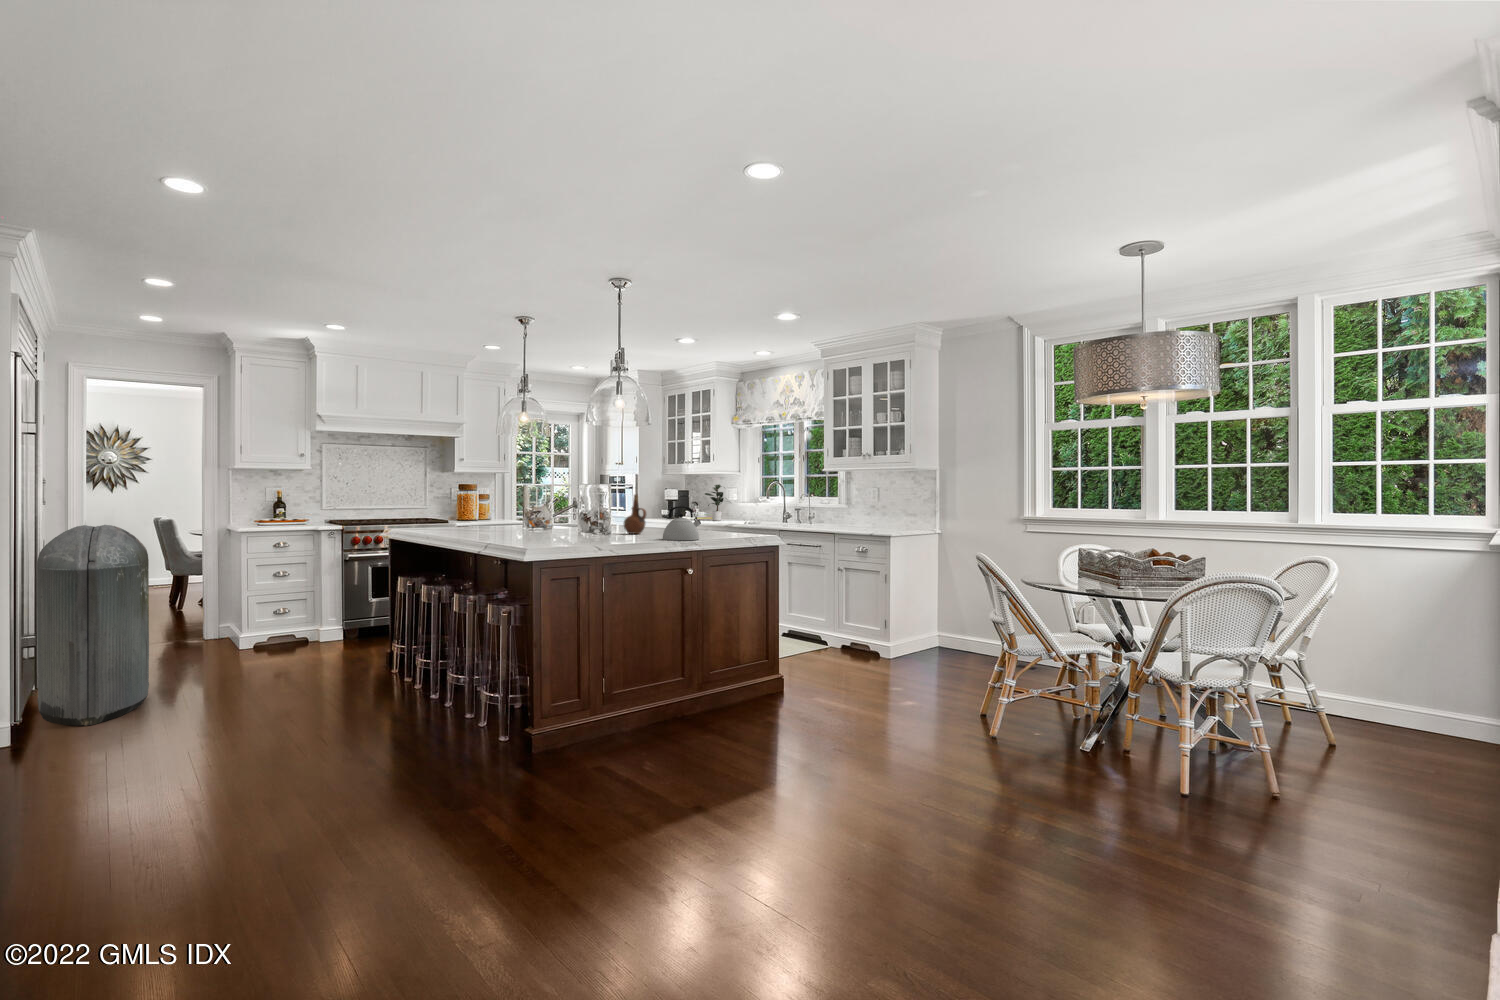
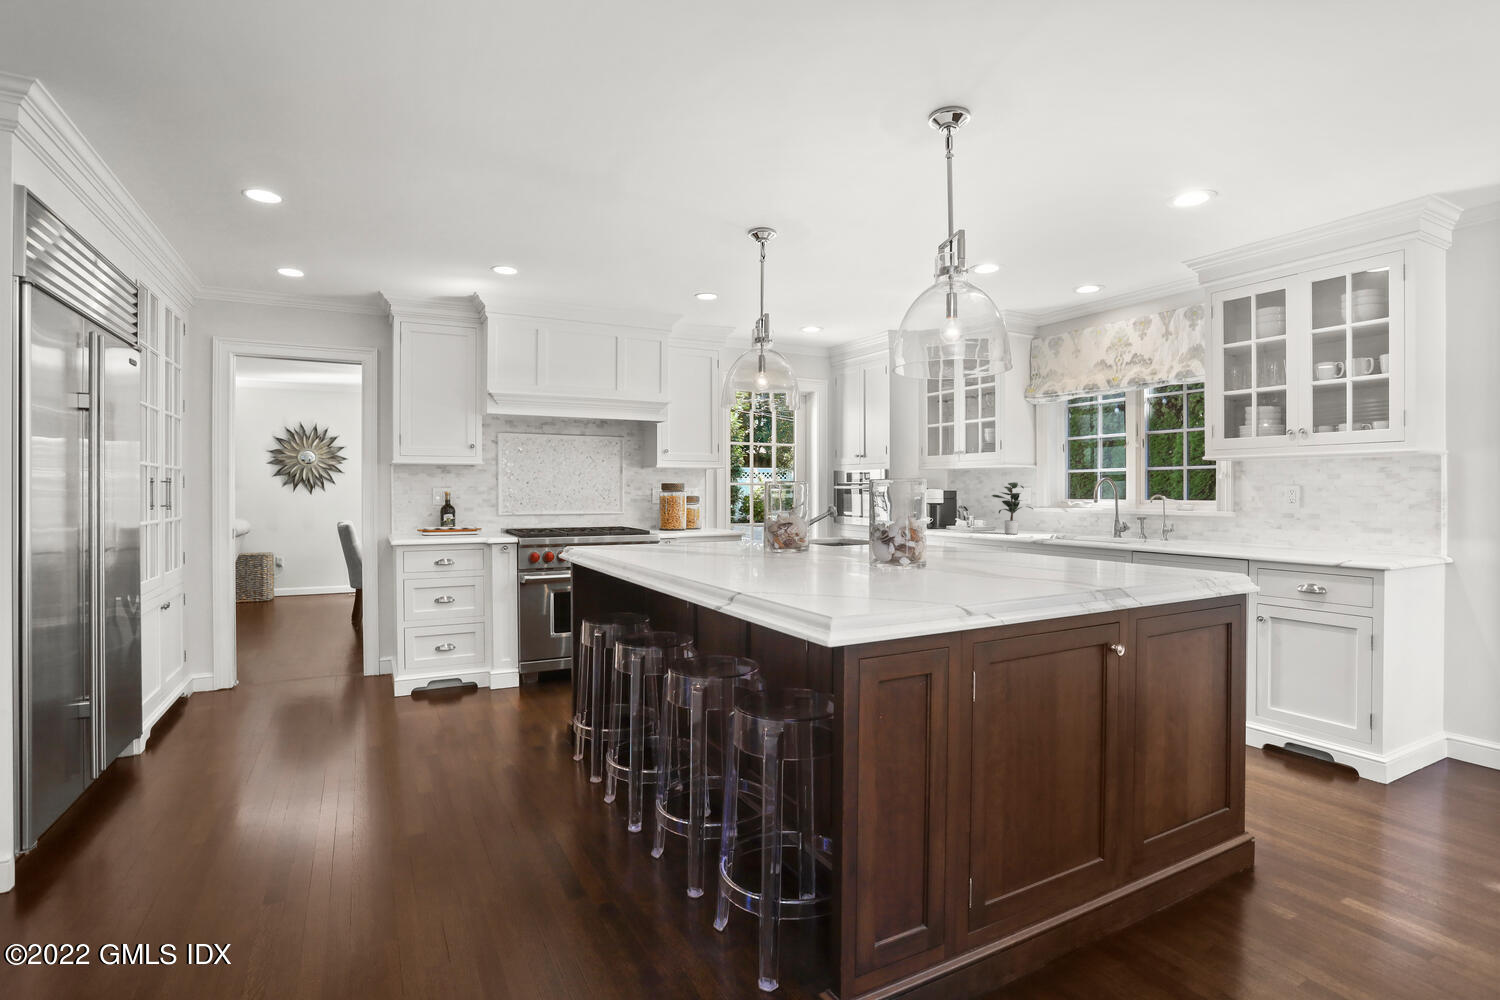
ceramic pitcher: present [624,495,646,534] -> none [927,497,968,564]
kettle: present [663,506,701,540] -> none [1024,519,1099,584]
trash can: present [37,525,149,726] -> none [82,542,241,853]

